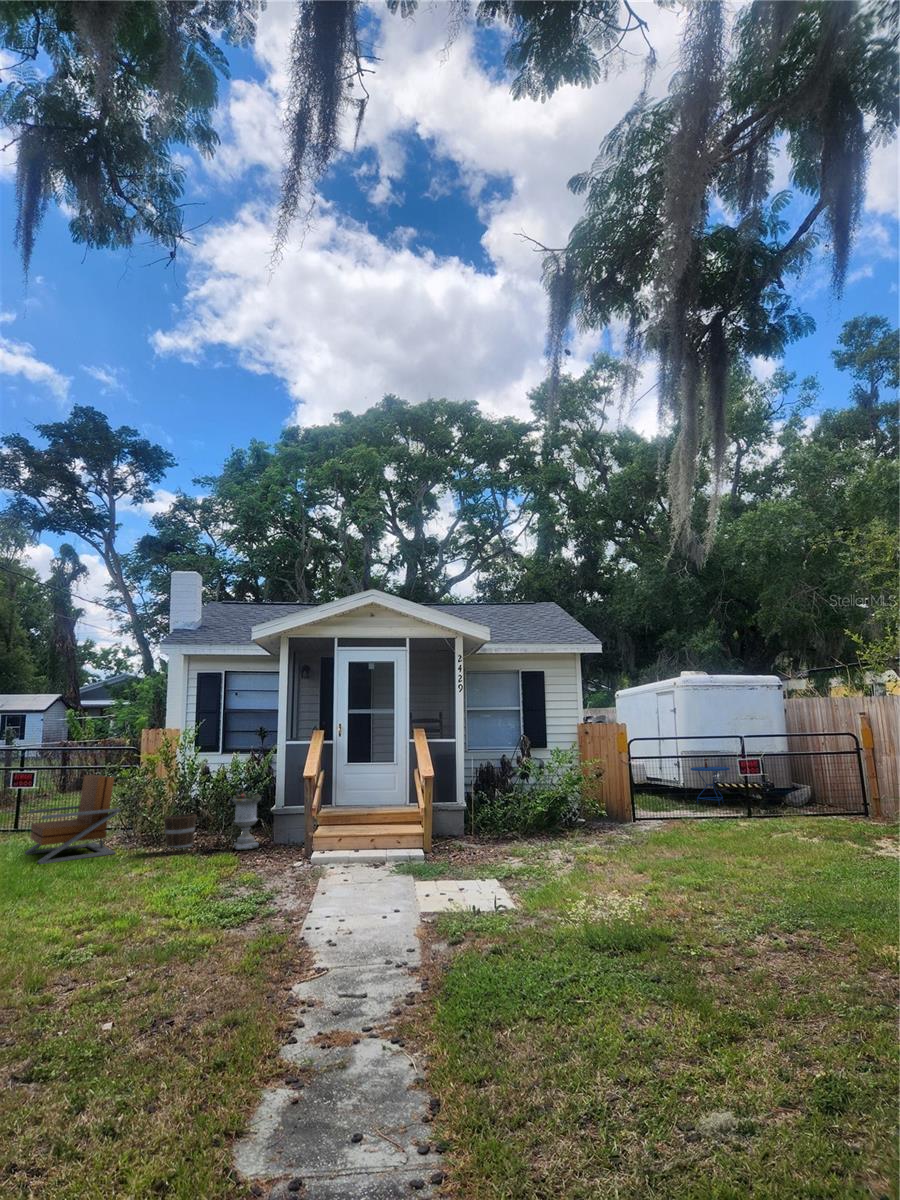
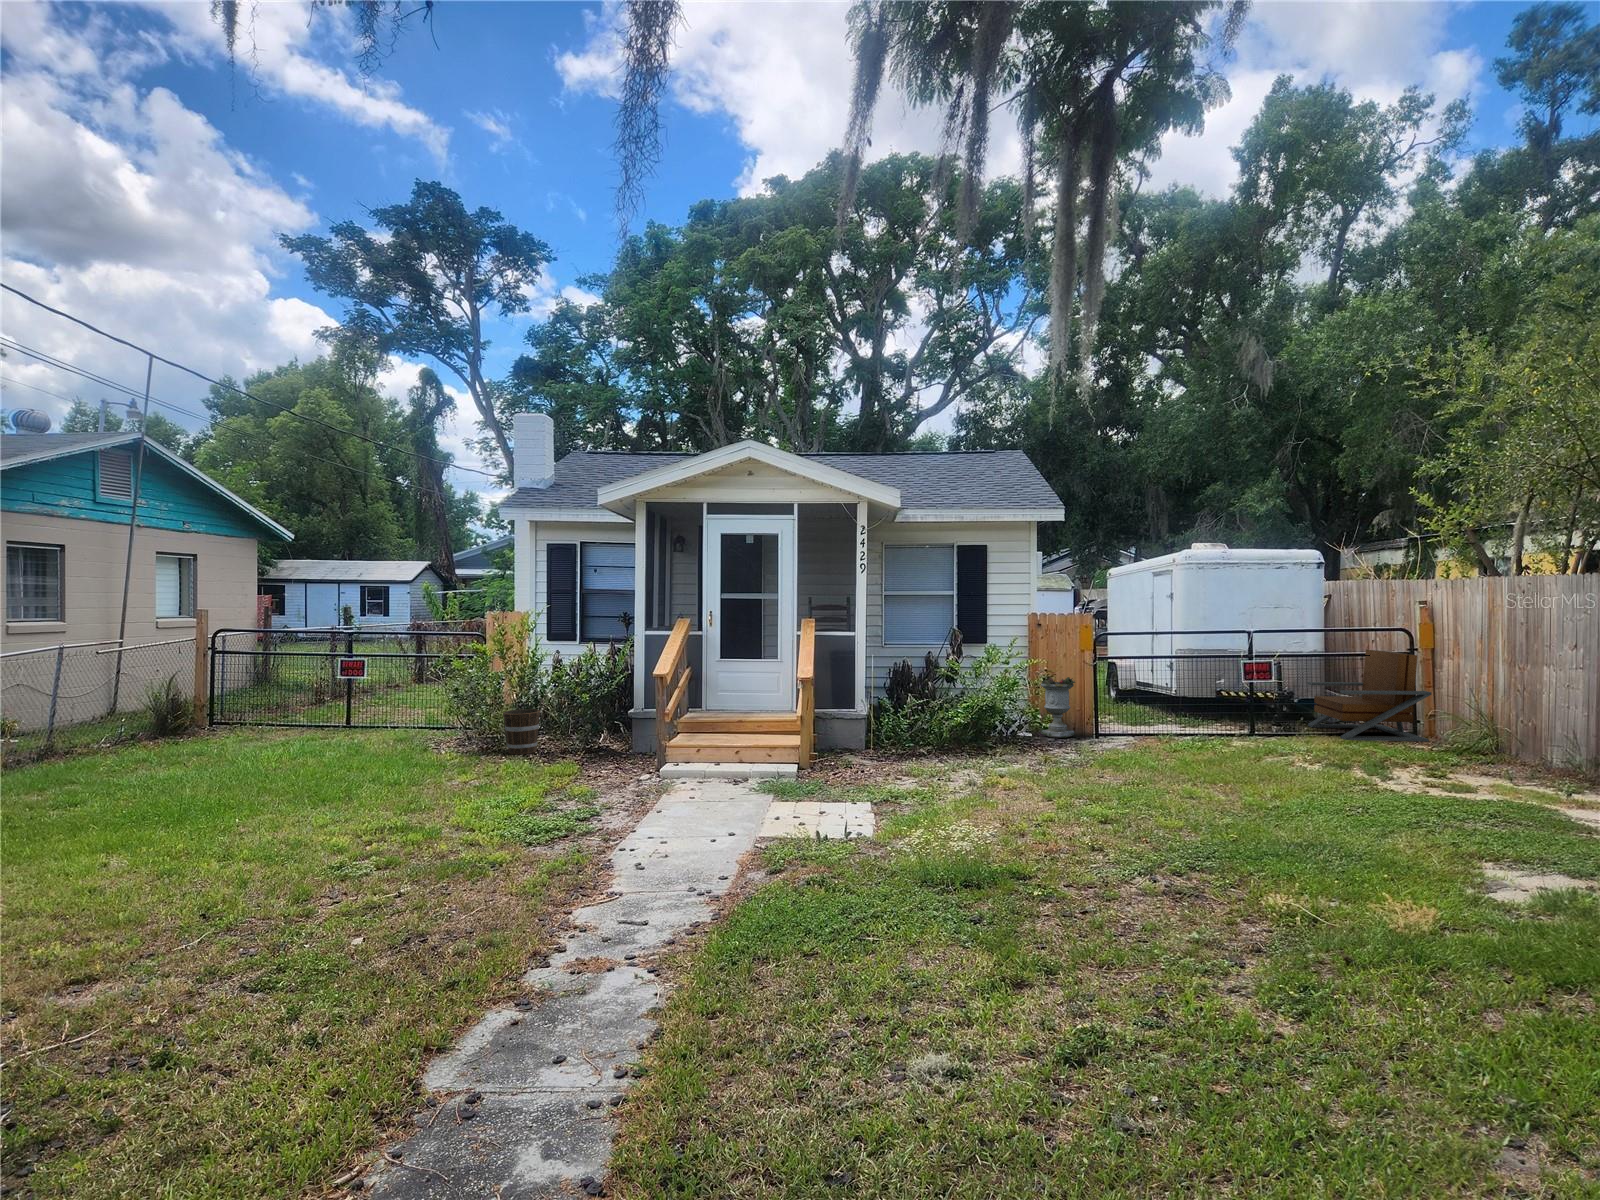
side table: present [691,759,730,806] -> none [1179,660,1233,722]
lounge chair: present [25,775,121,864] -> present [1308,650,1432,741]
planter: present [232,793,261,850] -> present [1041,677,1075,738]

